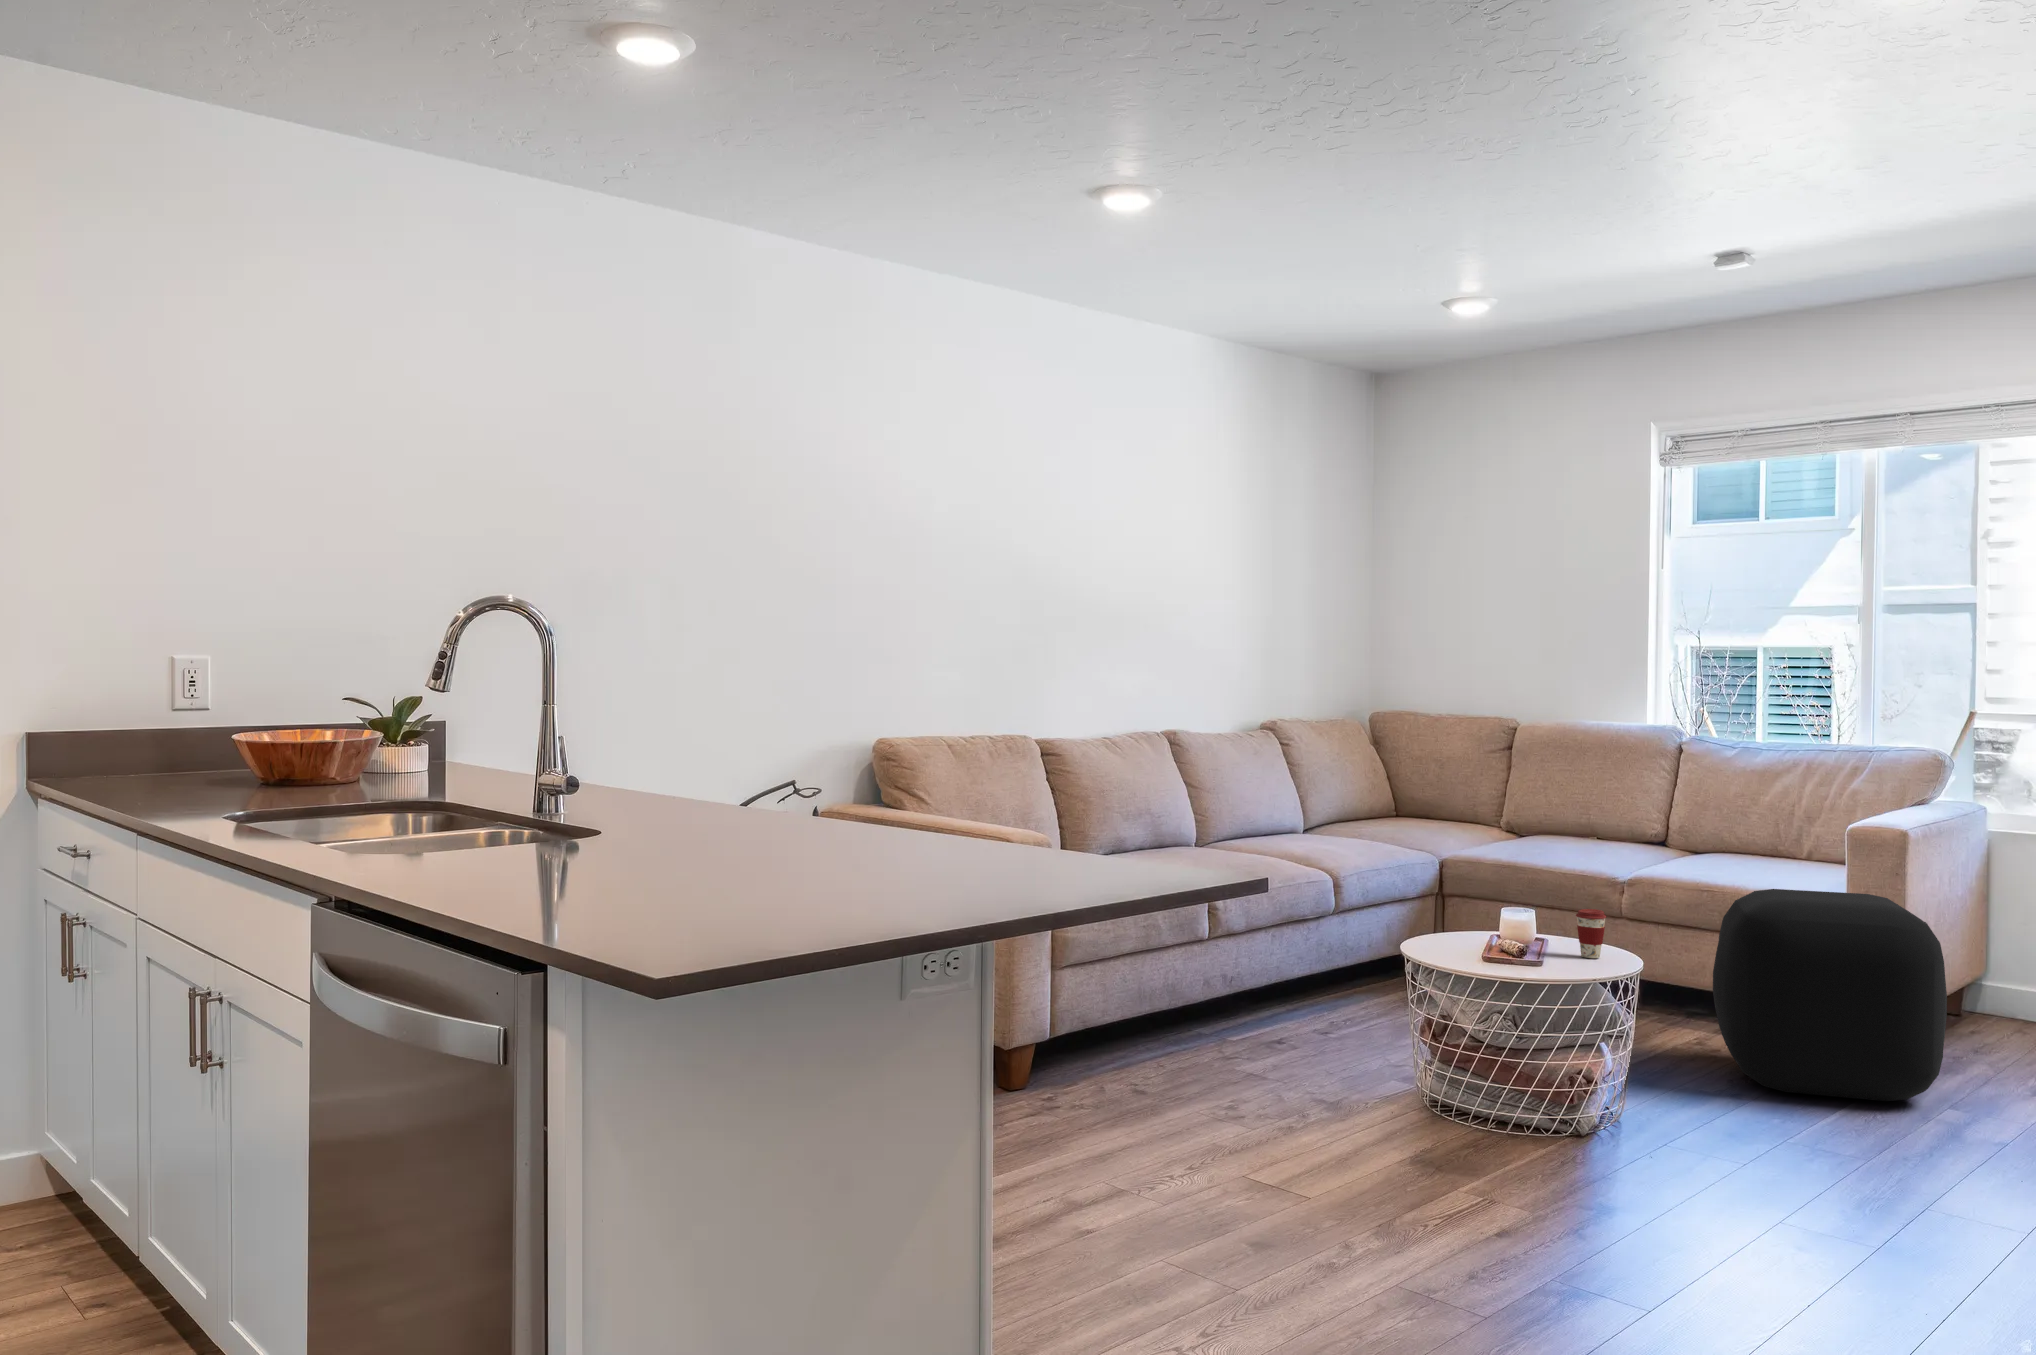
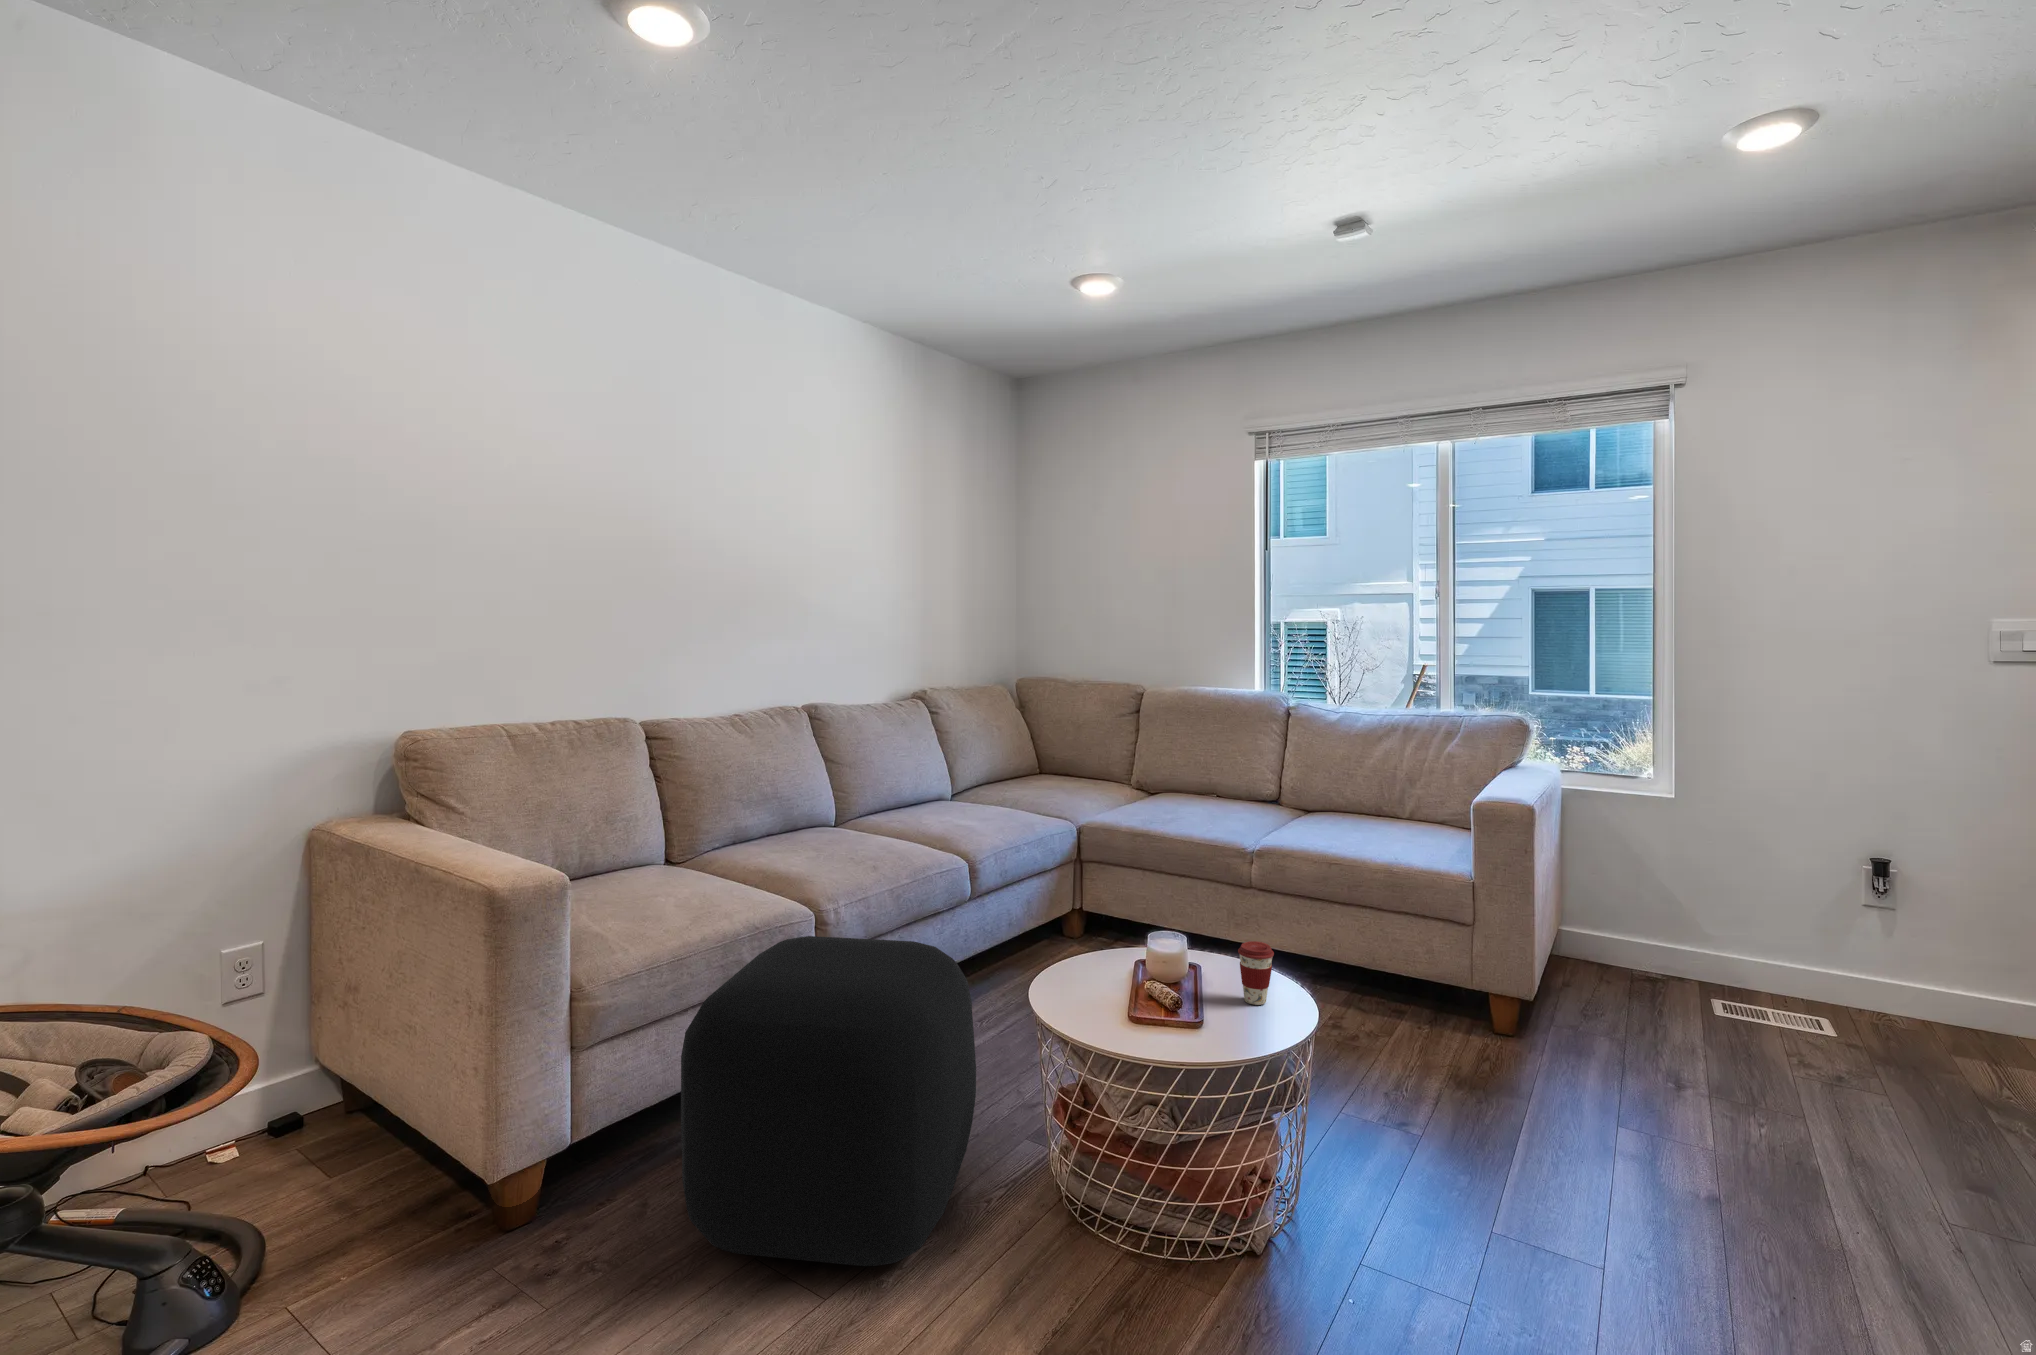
ottoman: present [1713,889,1947,1101] -> present [681,936,976,1266]

